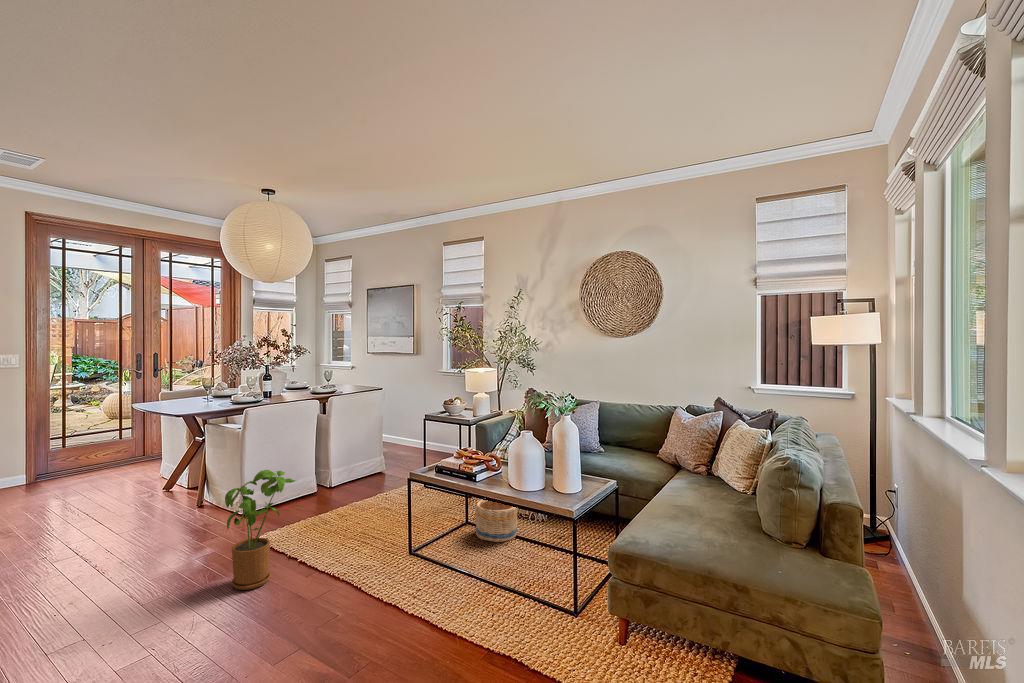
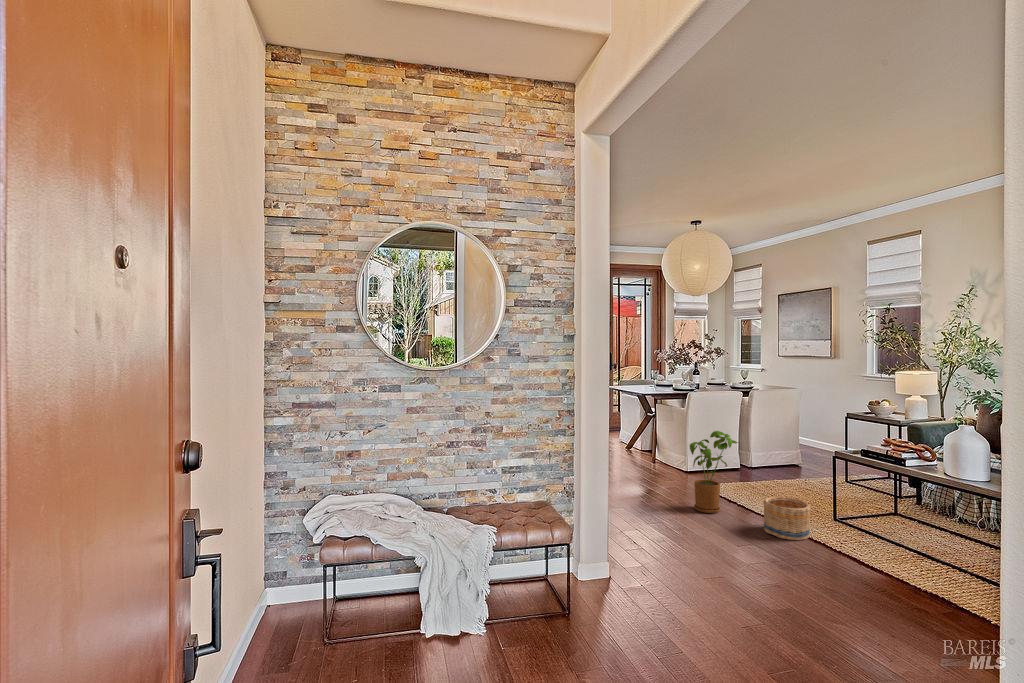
basket: present [475,499,517,542] -> present [763,497,811,540]

